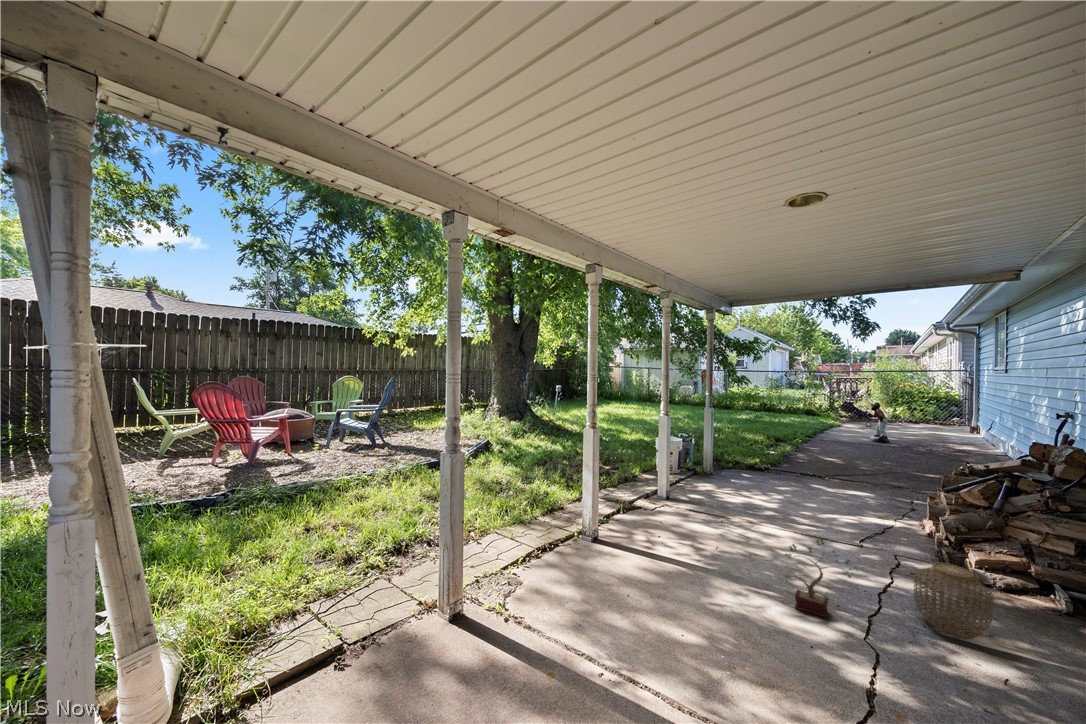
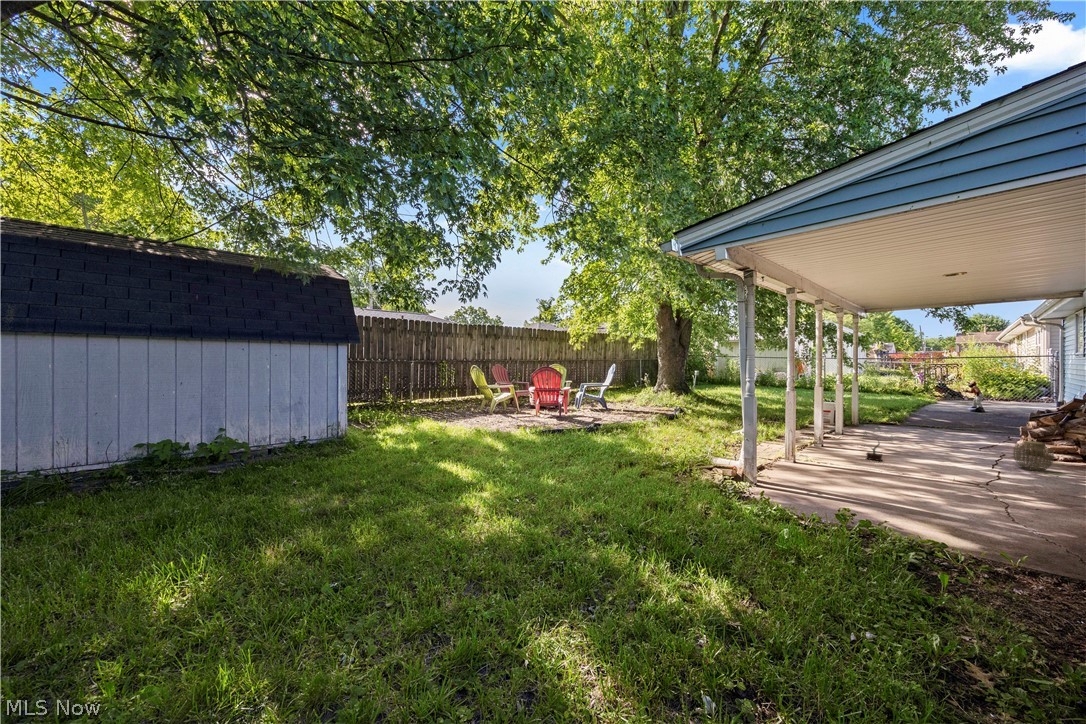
potted plant: present [785,537,863,617] -> present [864,428,894,461]

